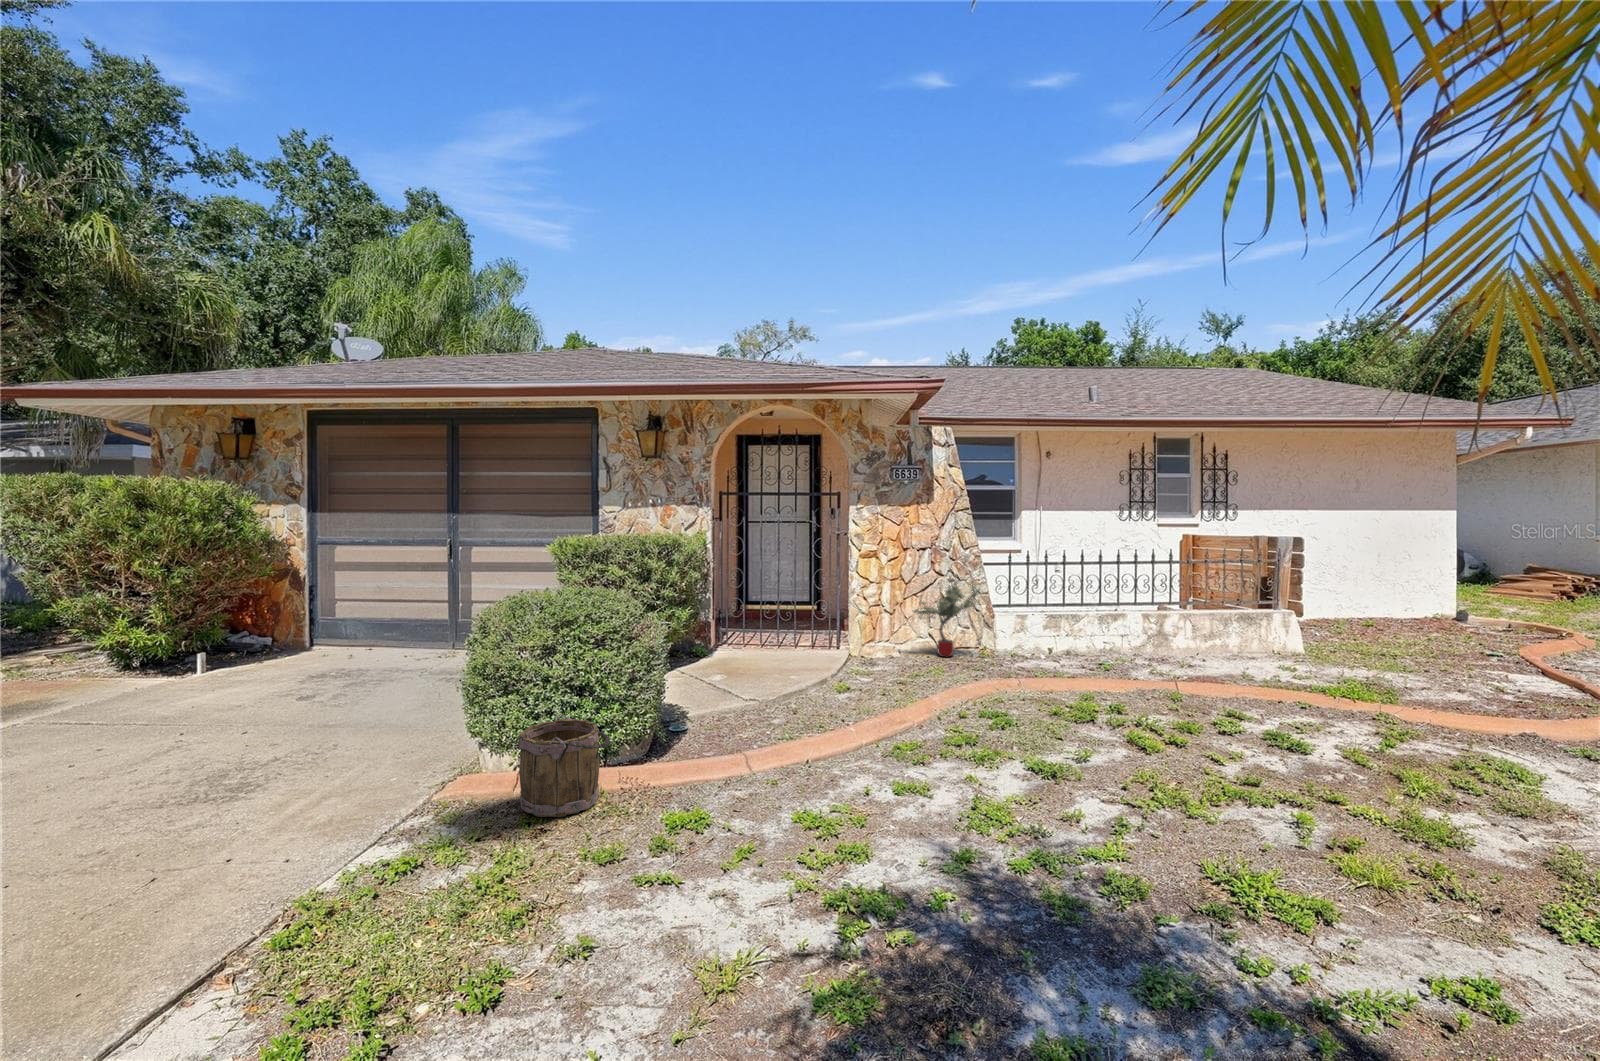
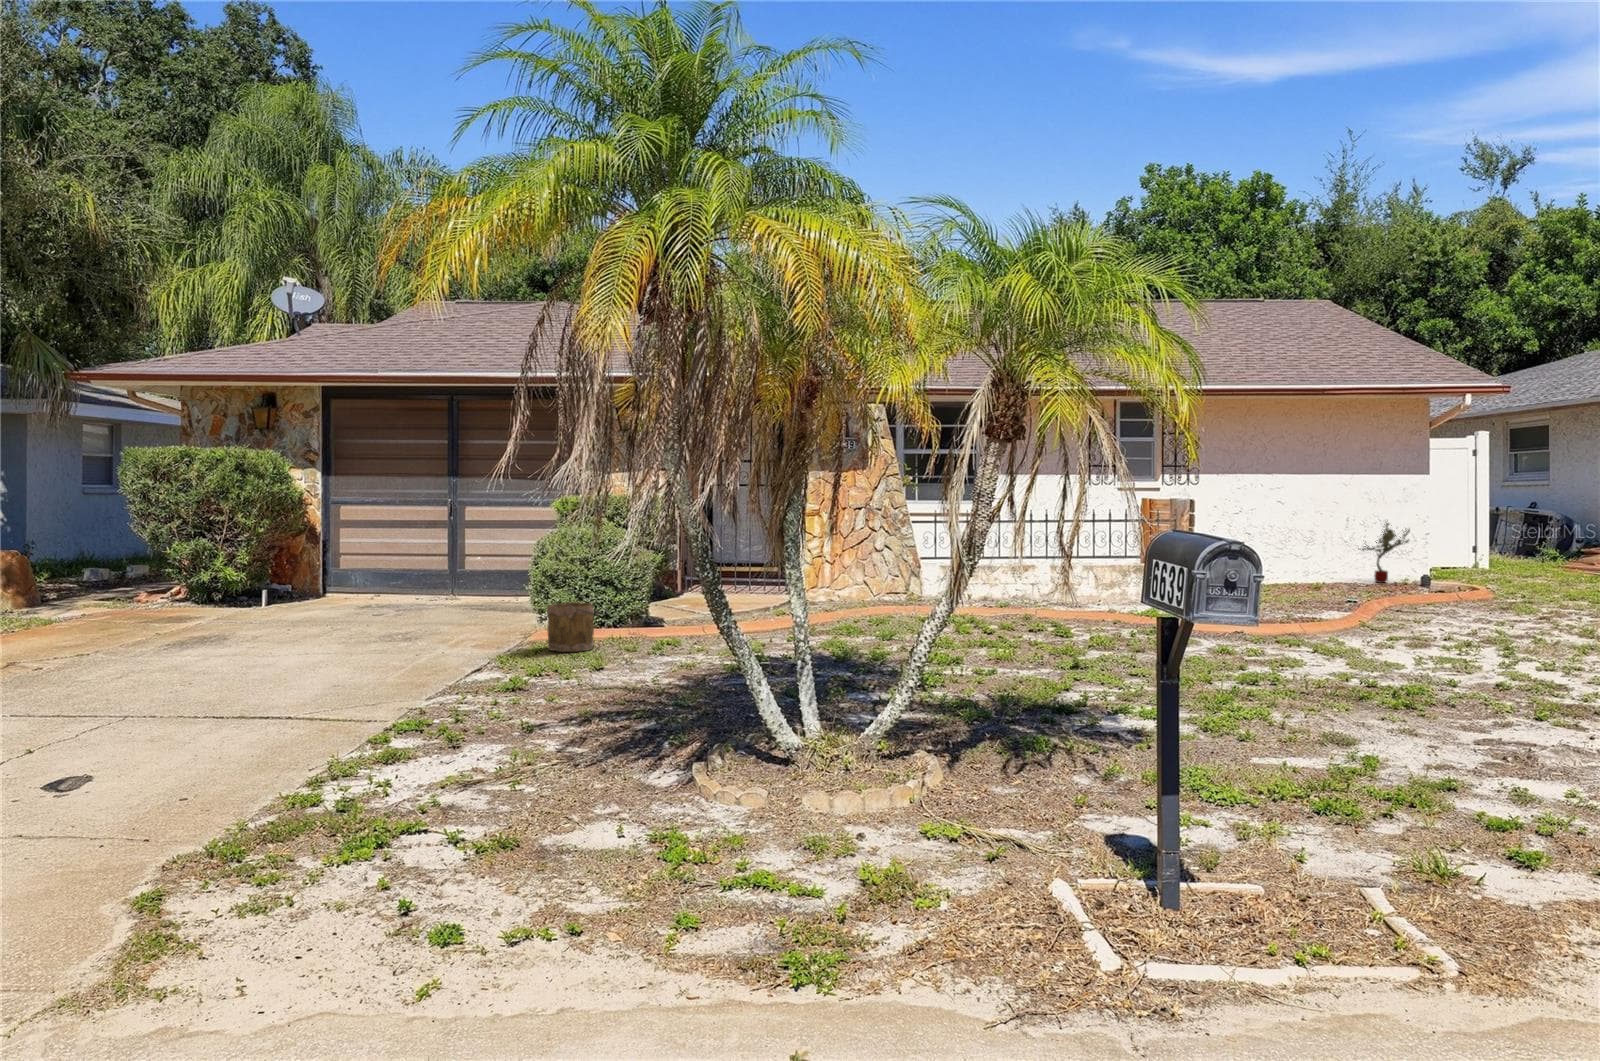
potted tree: present [913,575,980,657] -> present [1358,520,1410,583]

